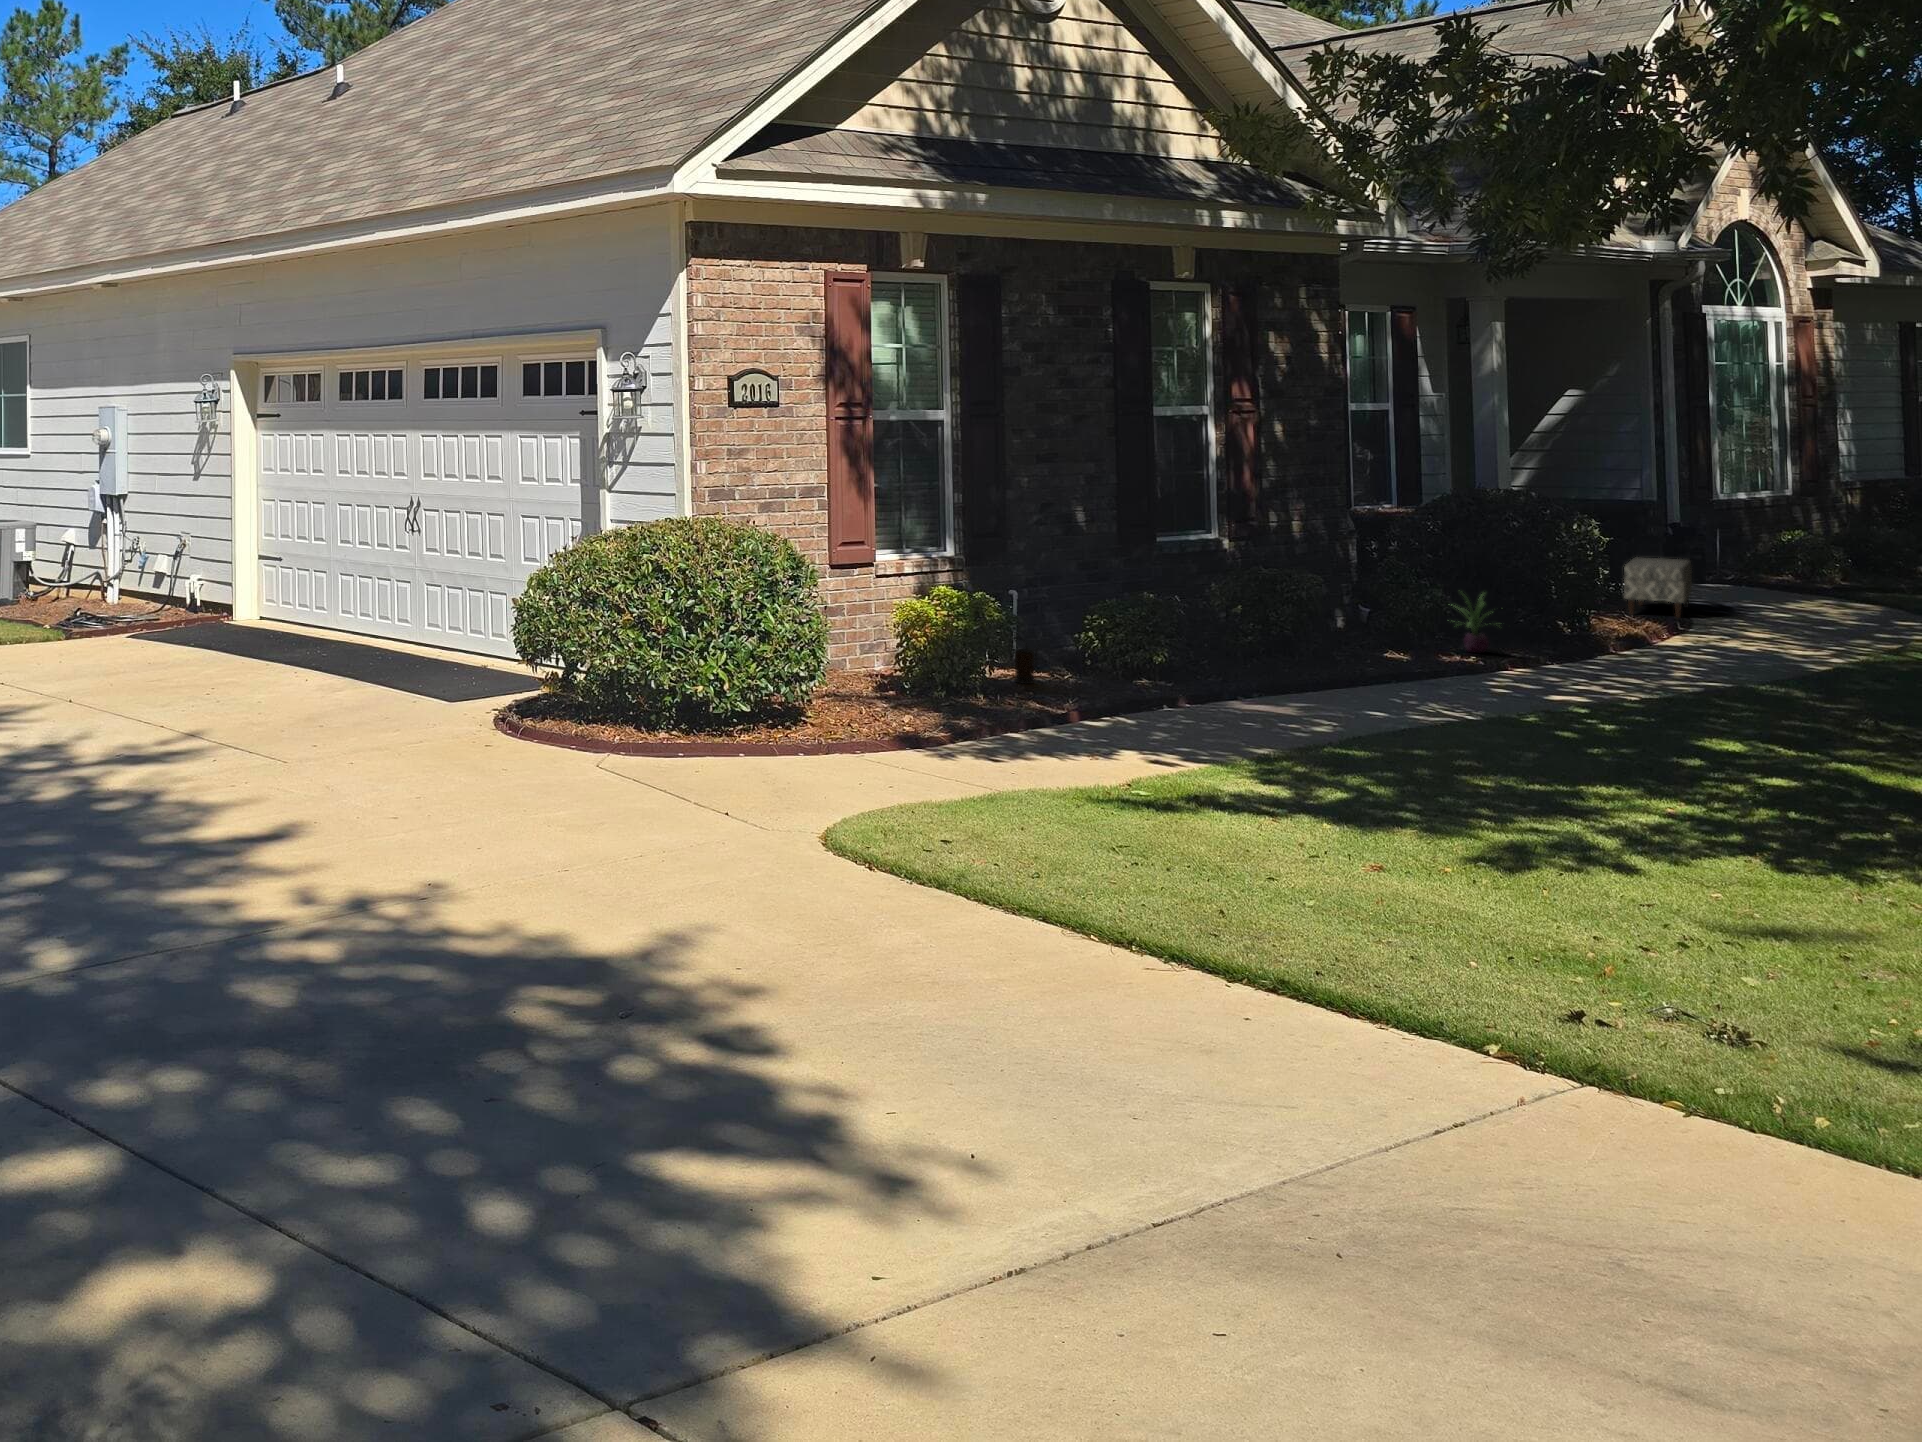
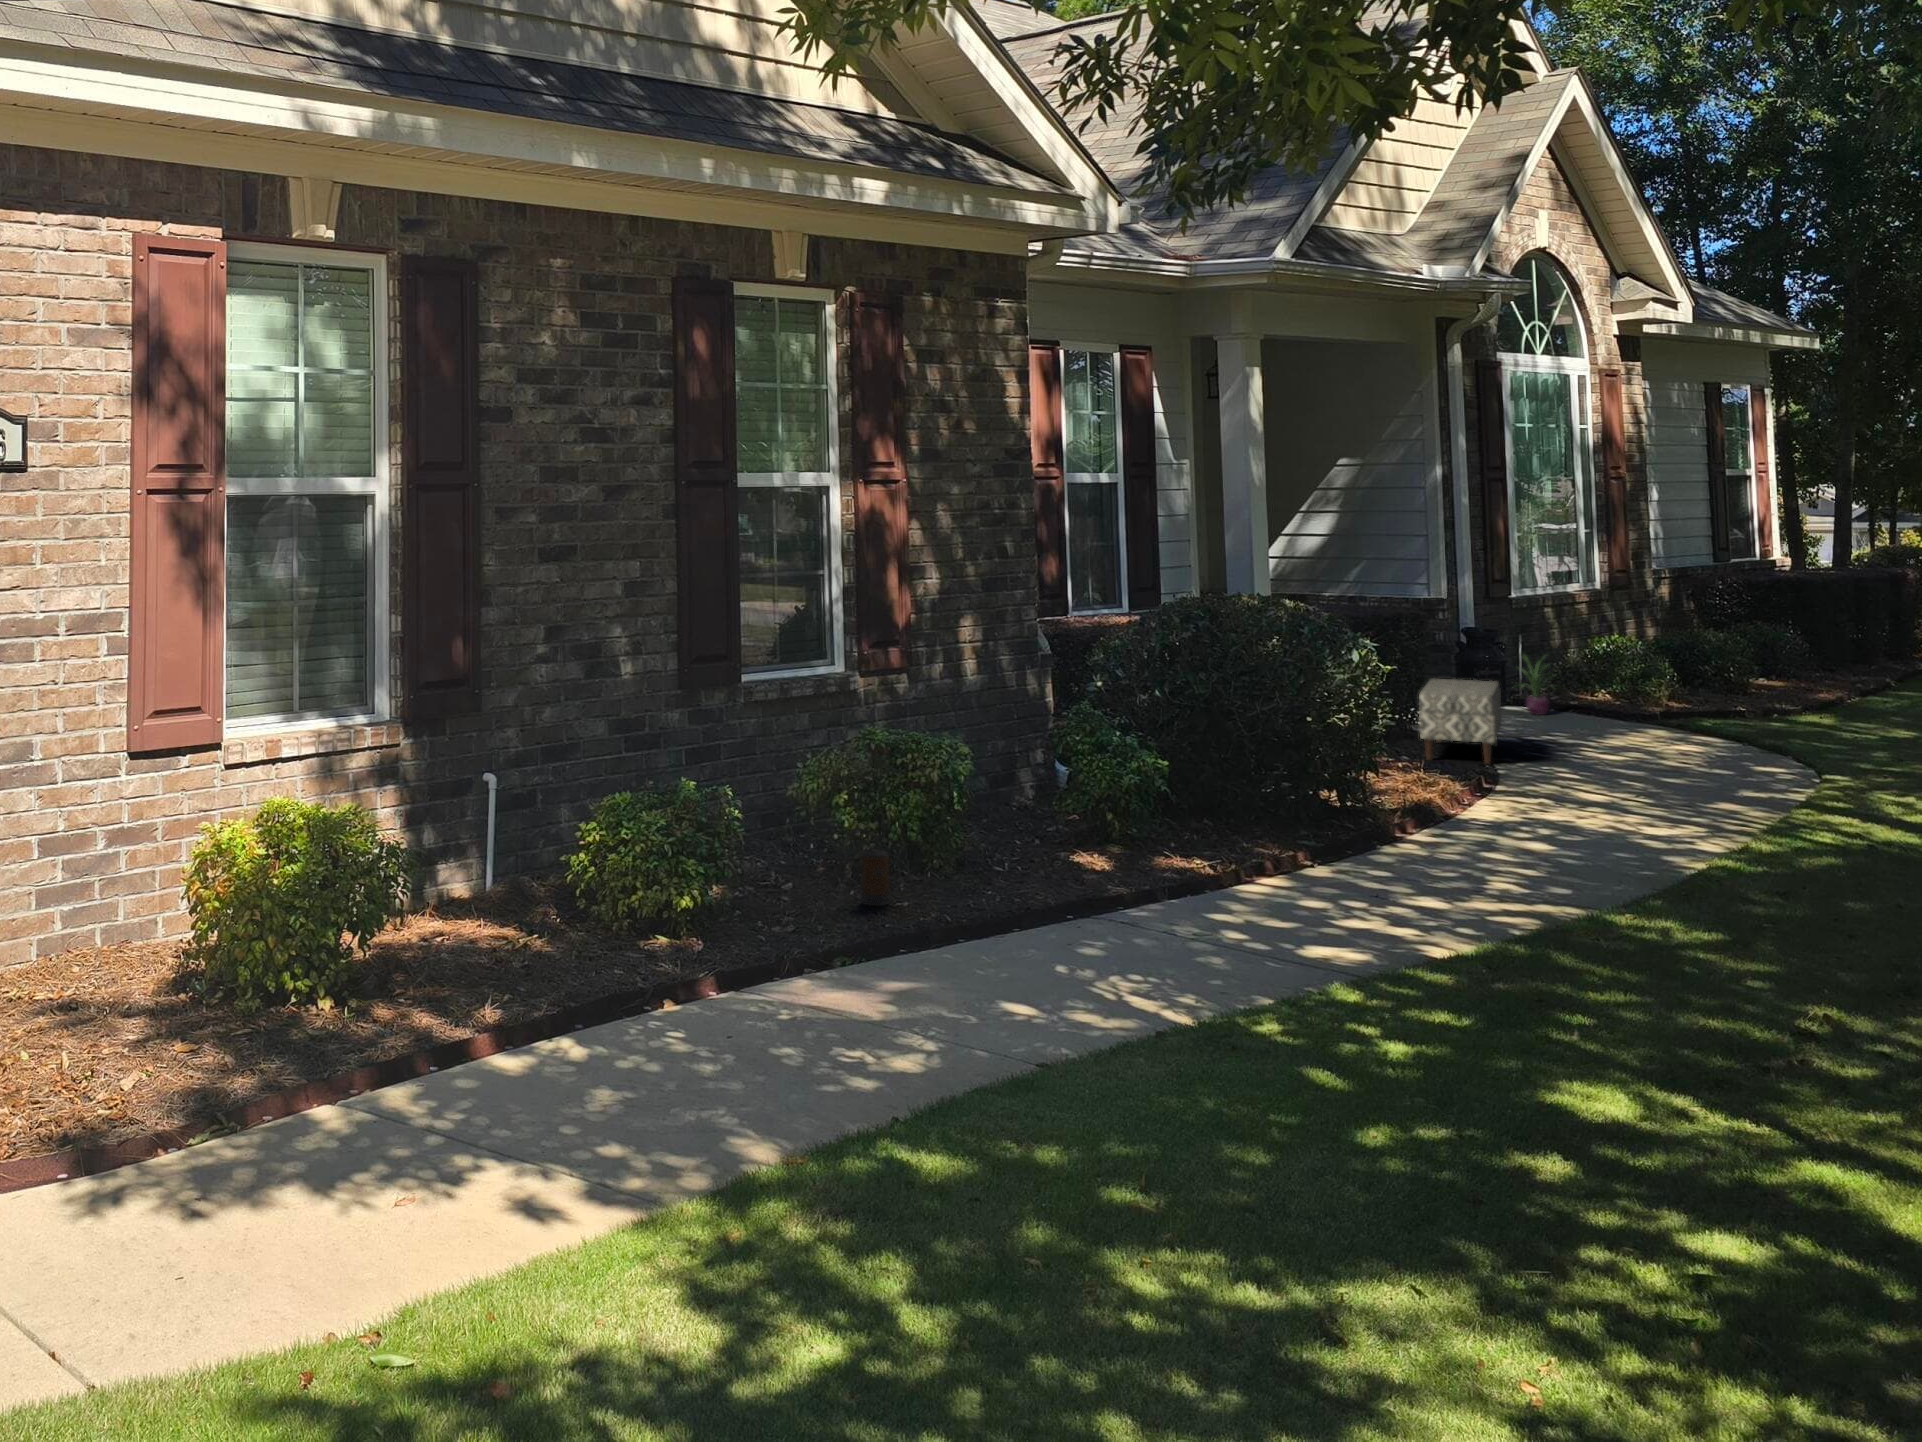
decorative plant: present [1460,595,1500,653] -> present [1512,655,1554,715]
watering can: present [1010,641,1036,684] -> present [843,829,905,906]

